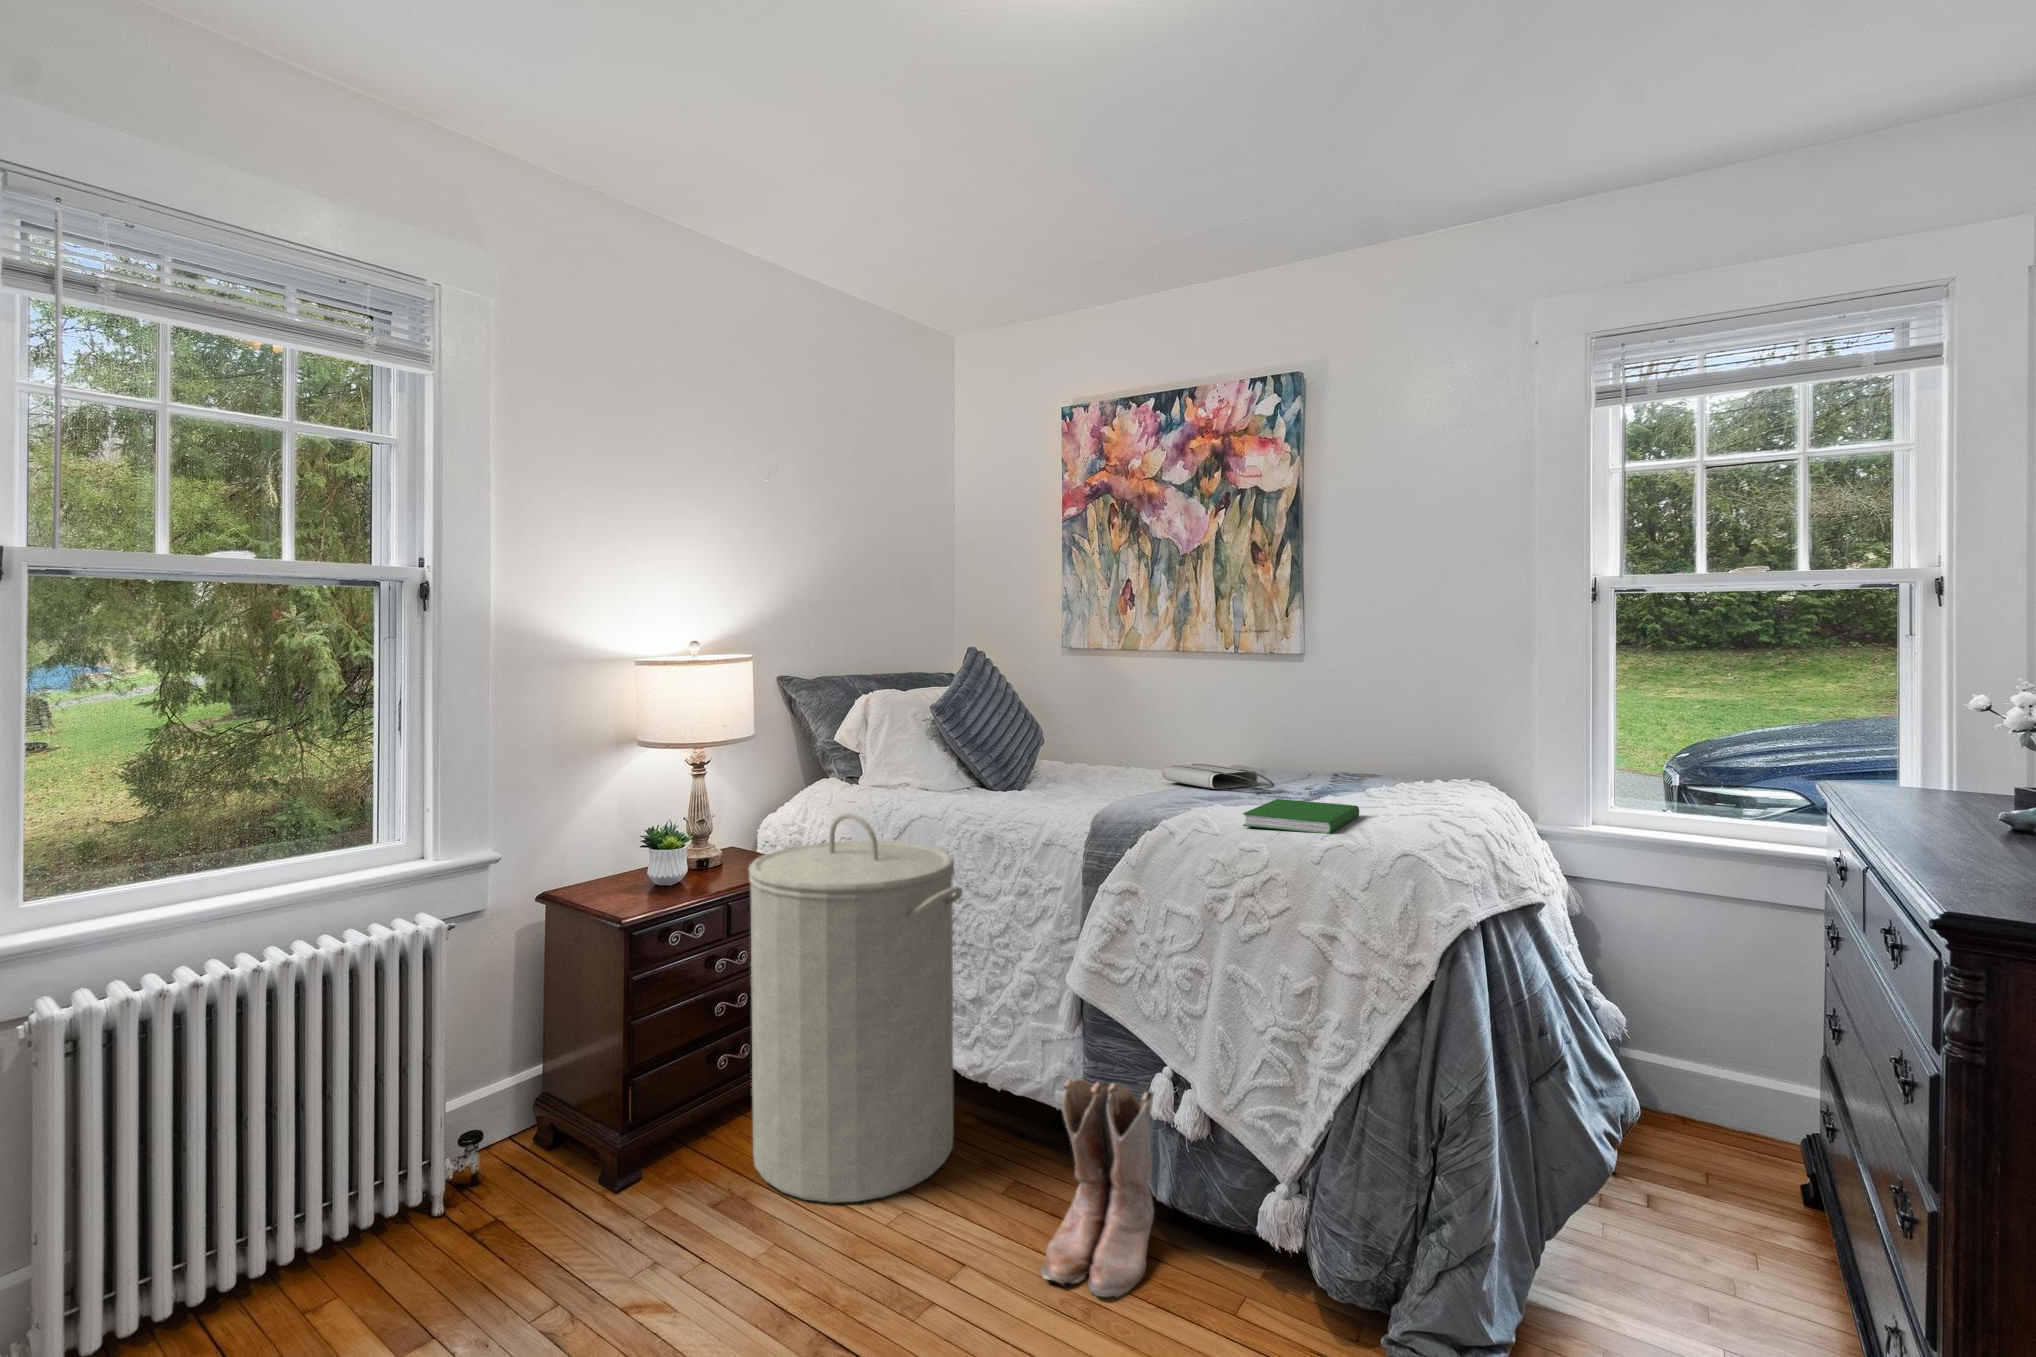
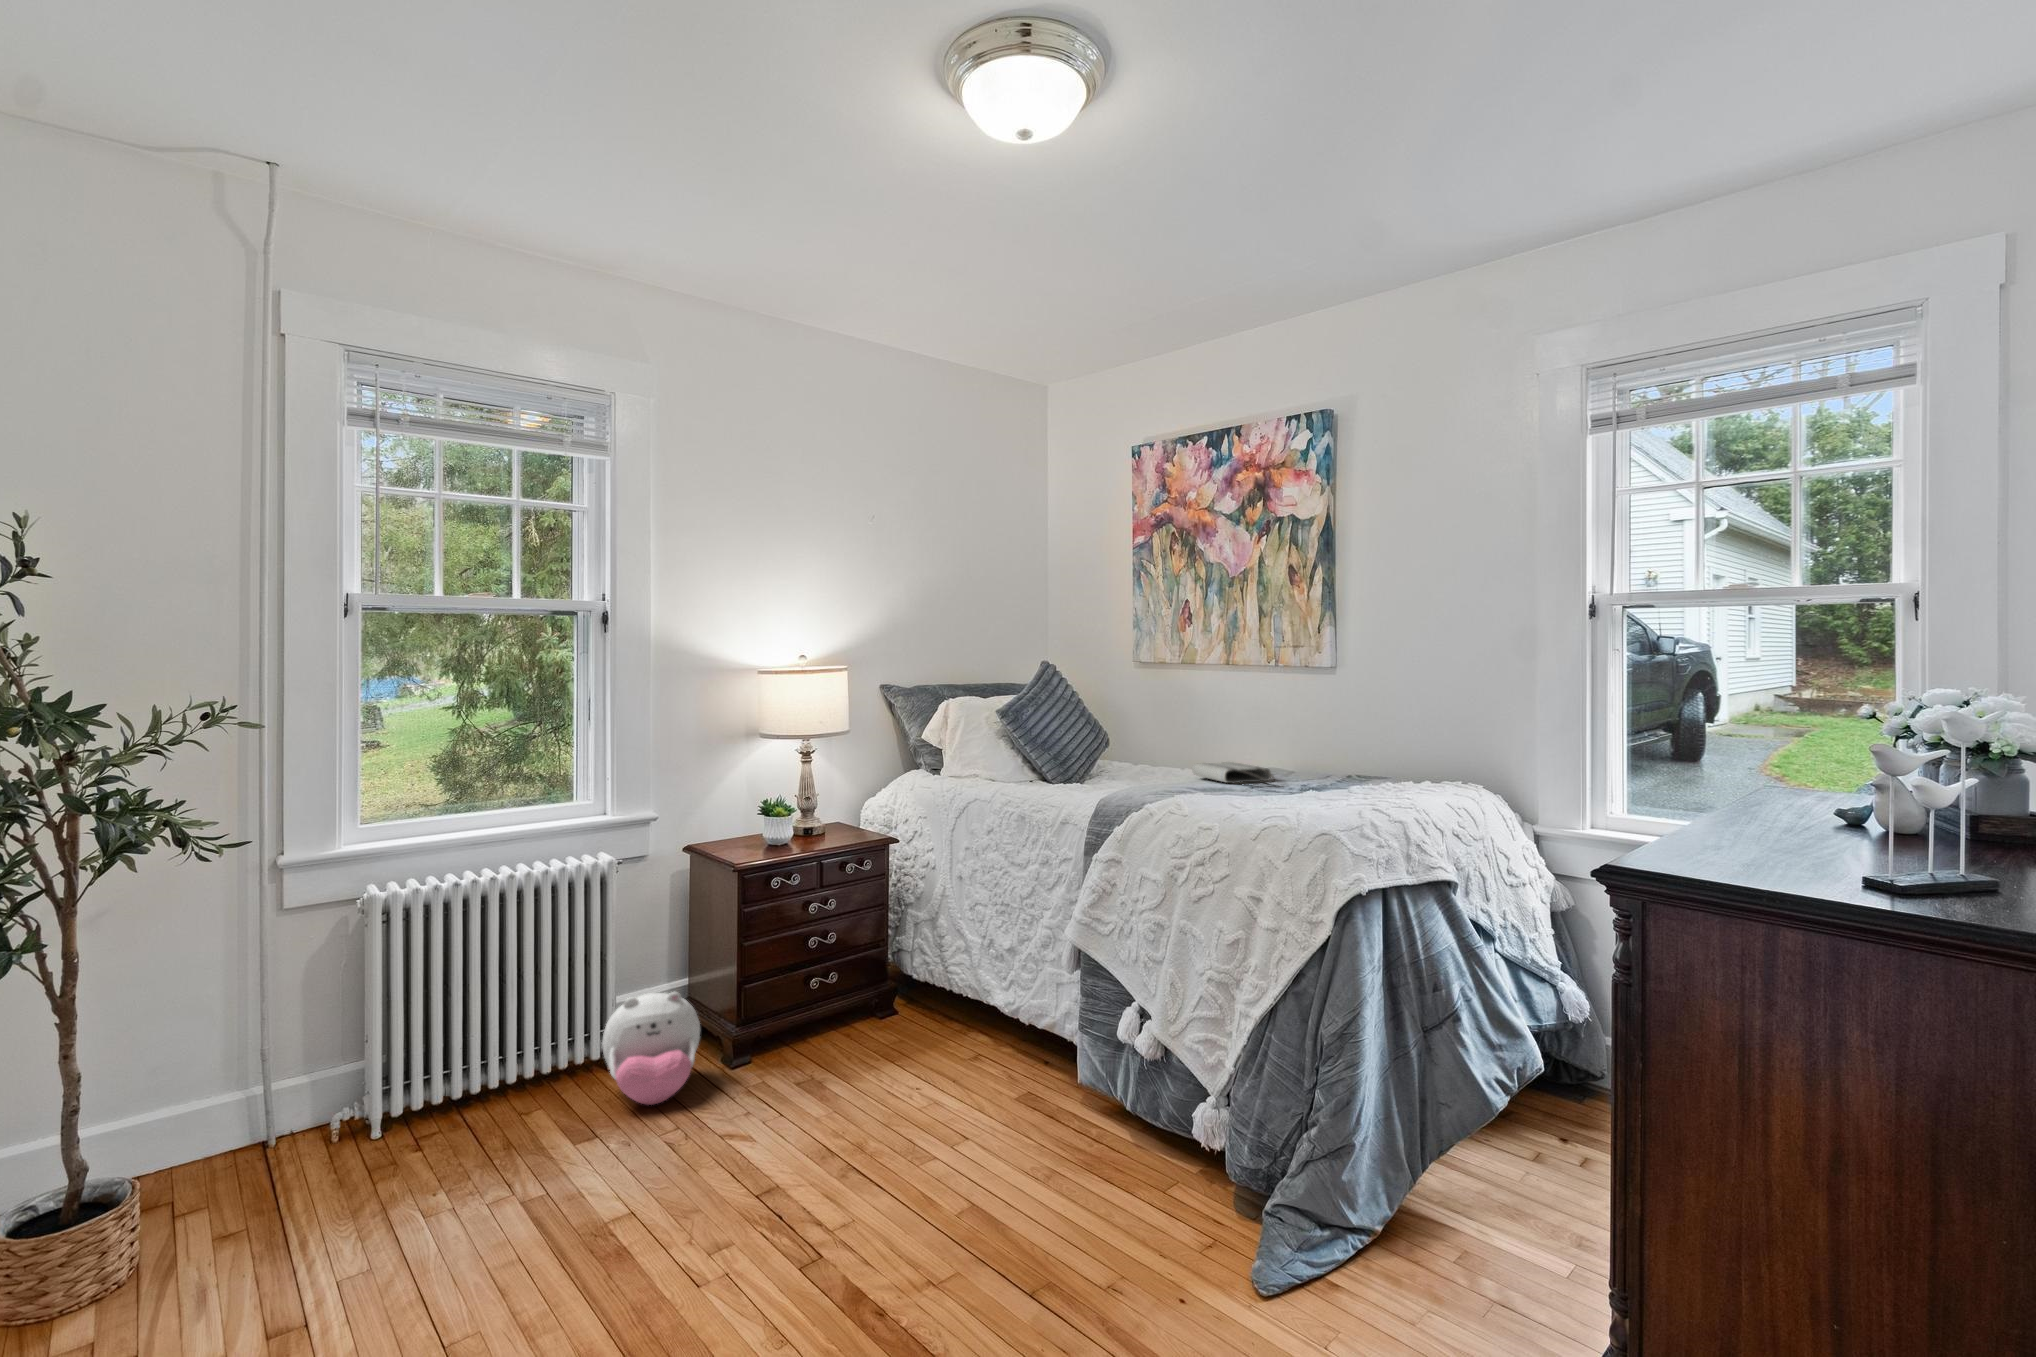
hardcover book: present [1243,799,1359,834] -> none [1201,789,1312,815]
laundry hamper: present [749,813,963,1203] -> none [827,791,990,1094]
boots: present [1040,1078,1155,1297] -> none [1018,1004,1123,1173]
plush toy: none [439,1098,579,1261] -> present [602,992,700,1105]

